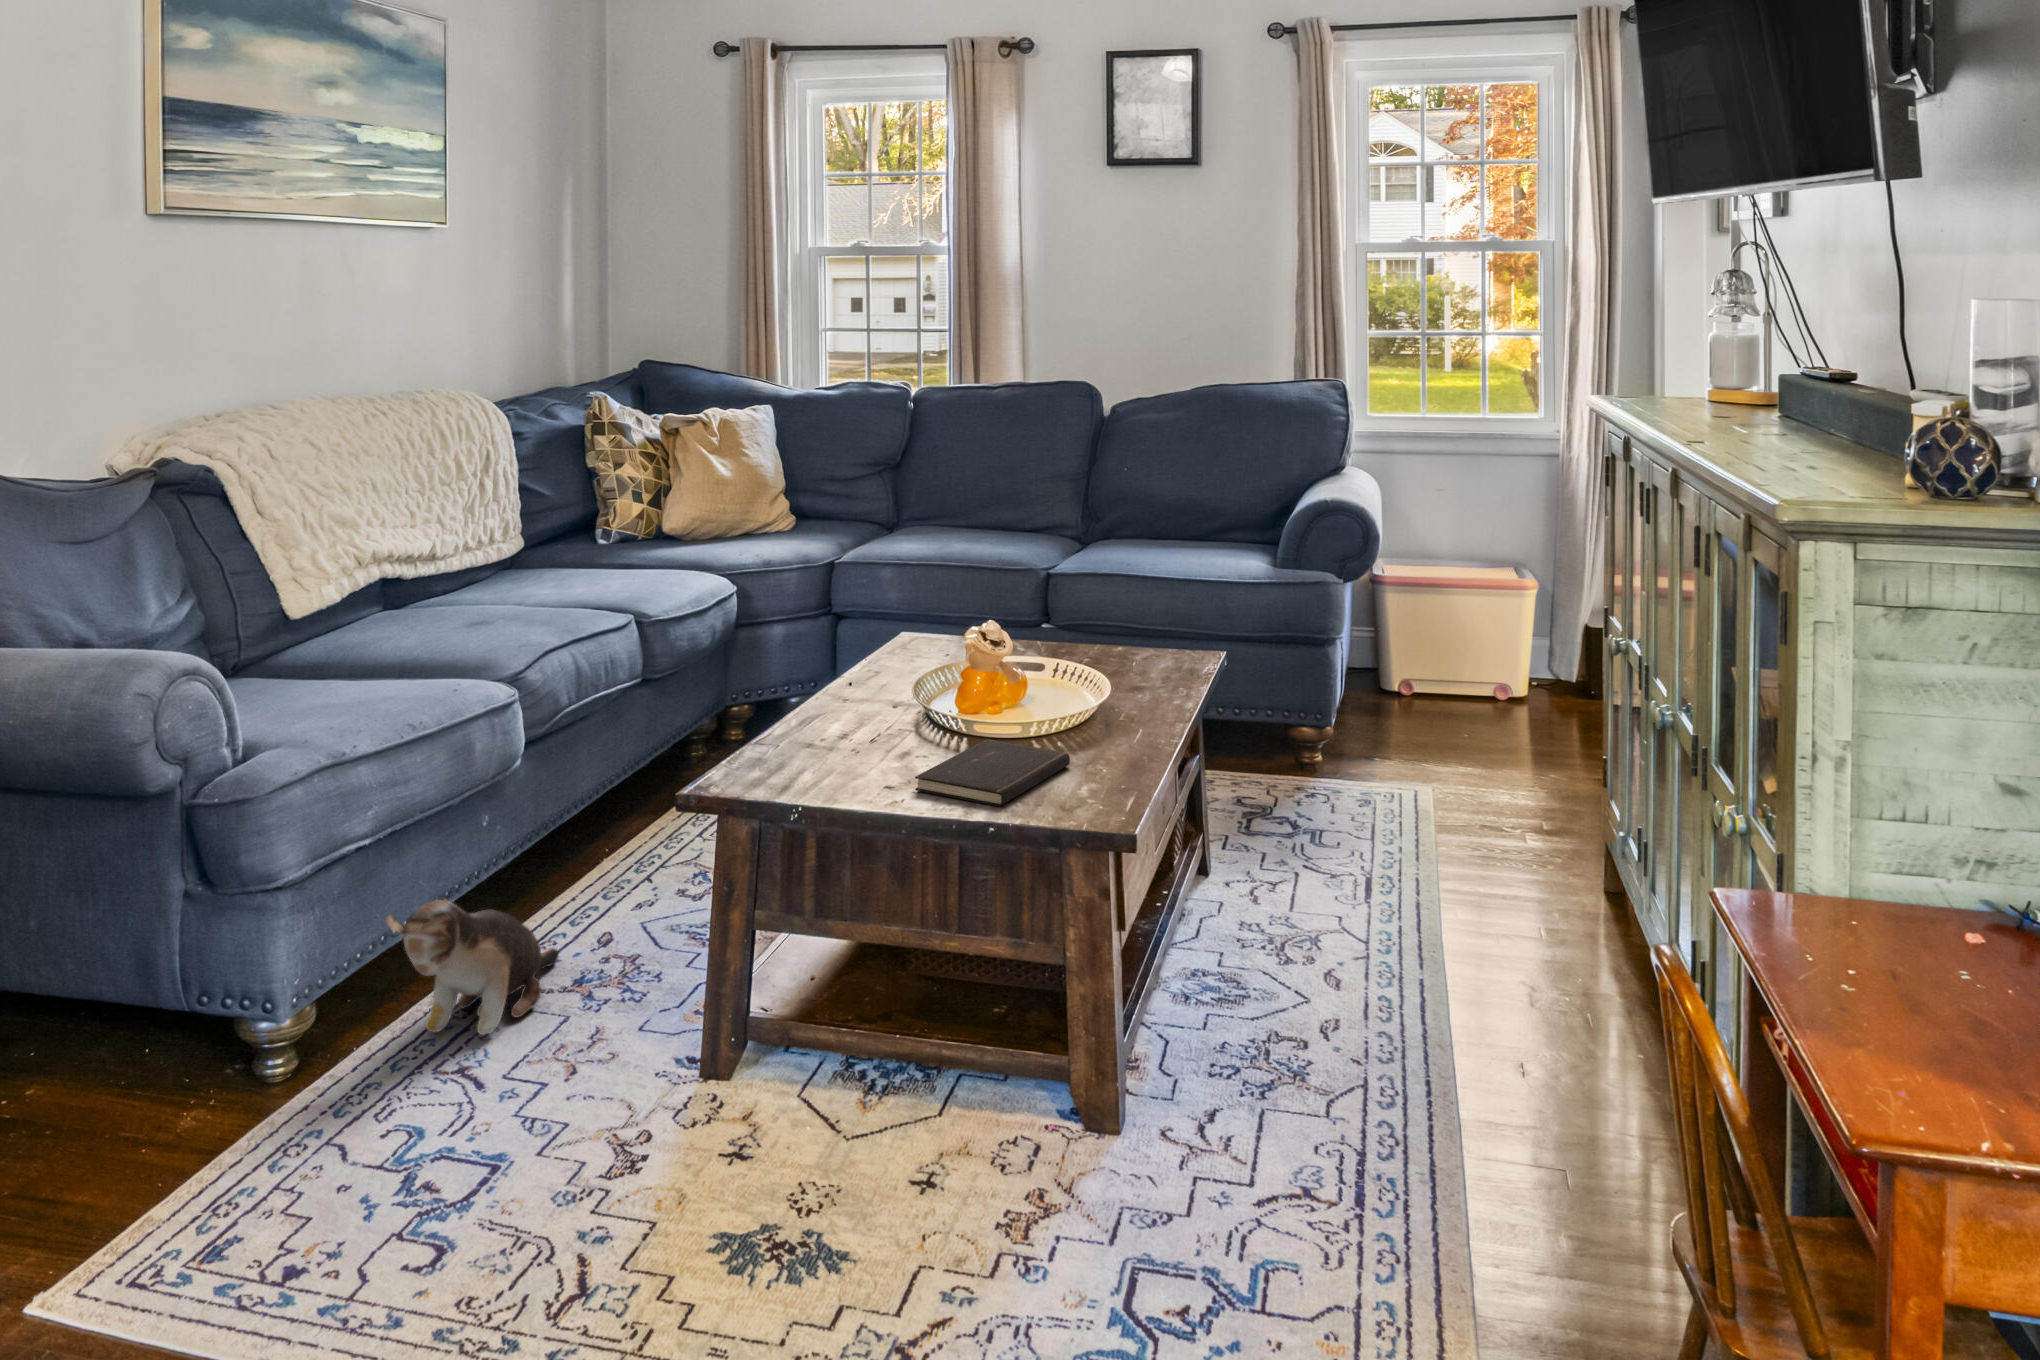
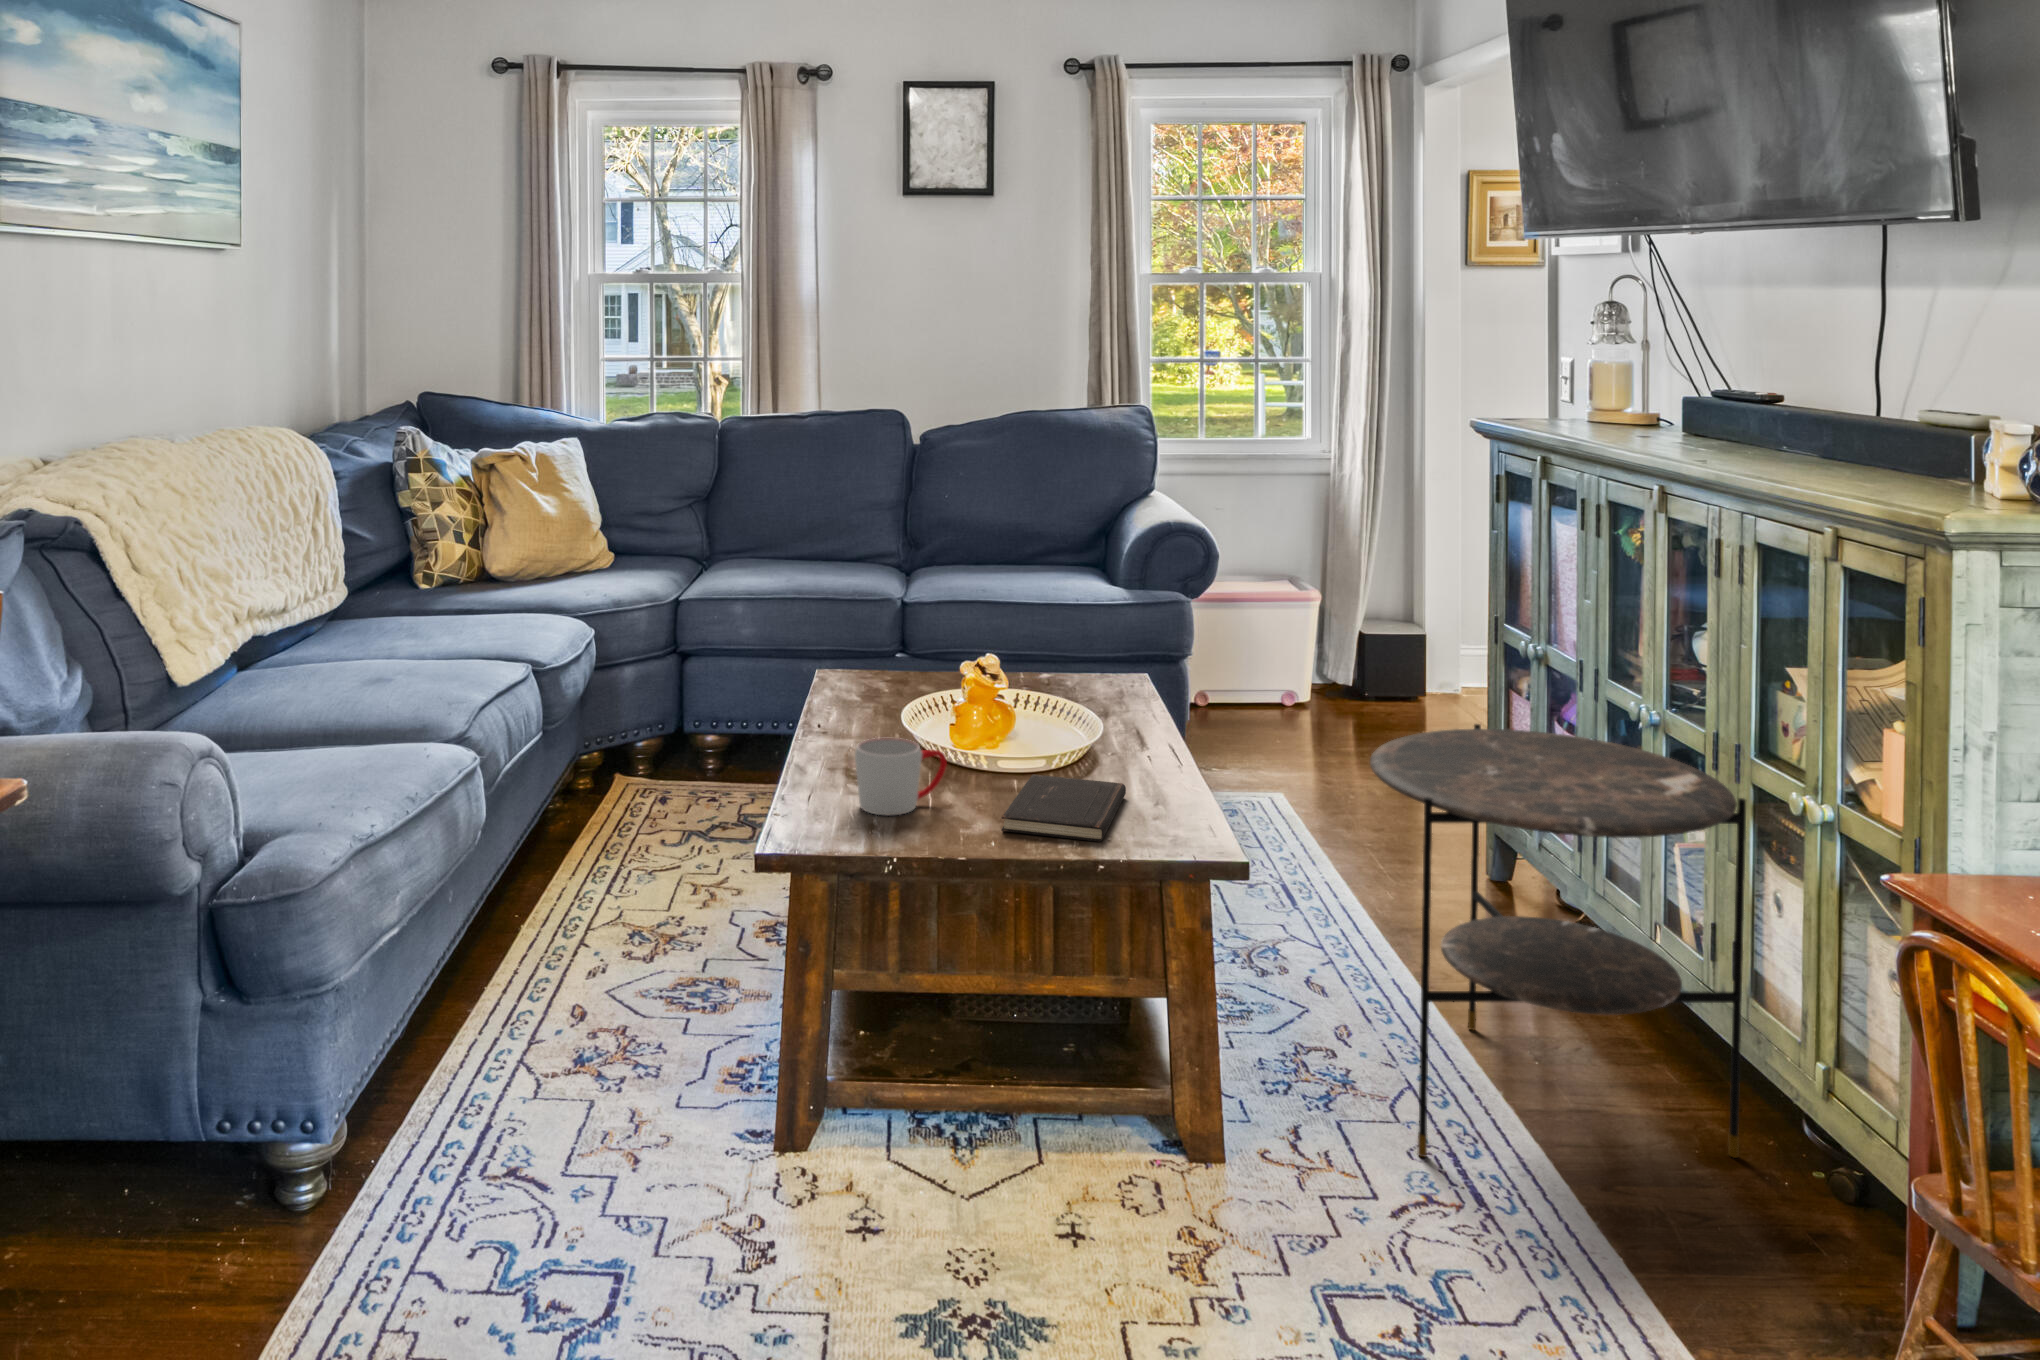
mug: none [800,696,894,770] -> present [855,738,947,815]
side table: none [1305,712,1689,1196] -> present [1370,724,1746,1158]
plush toy: present [386,899,559,1035] -> none [419,985,555,1136]

